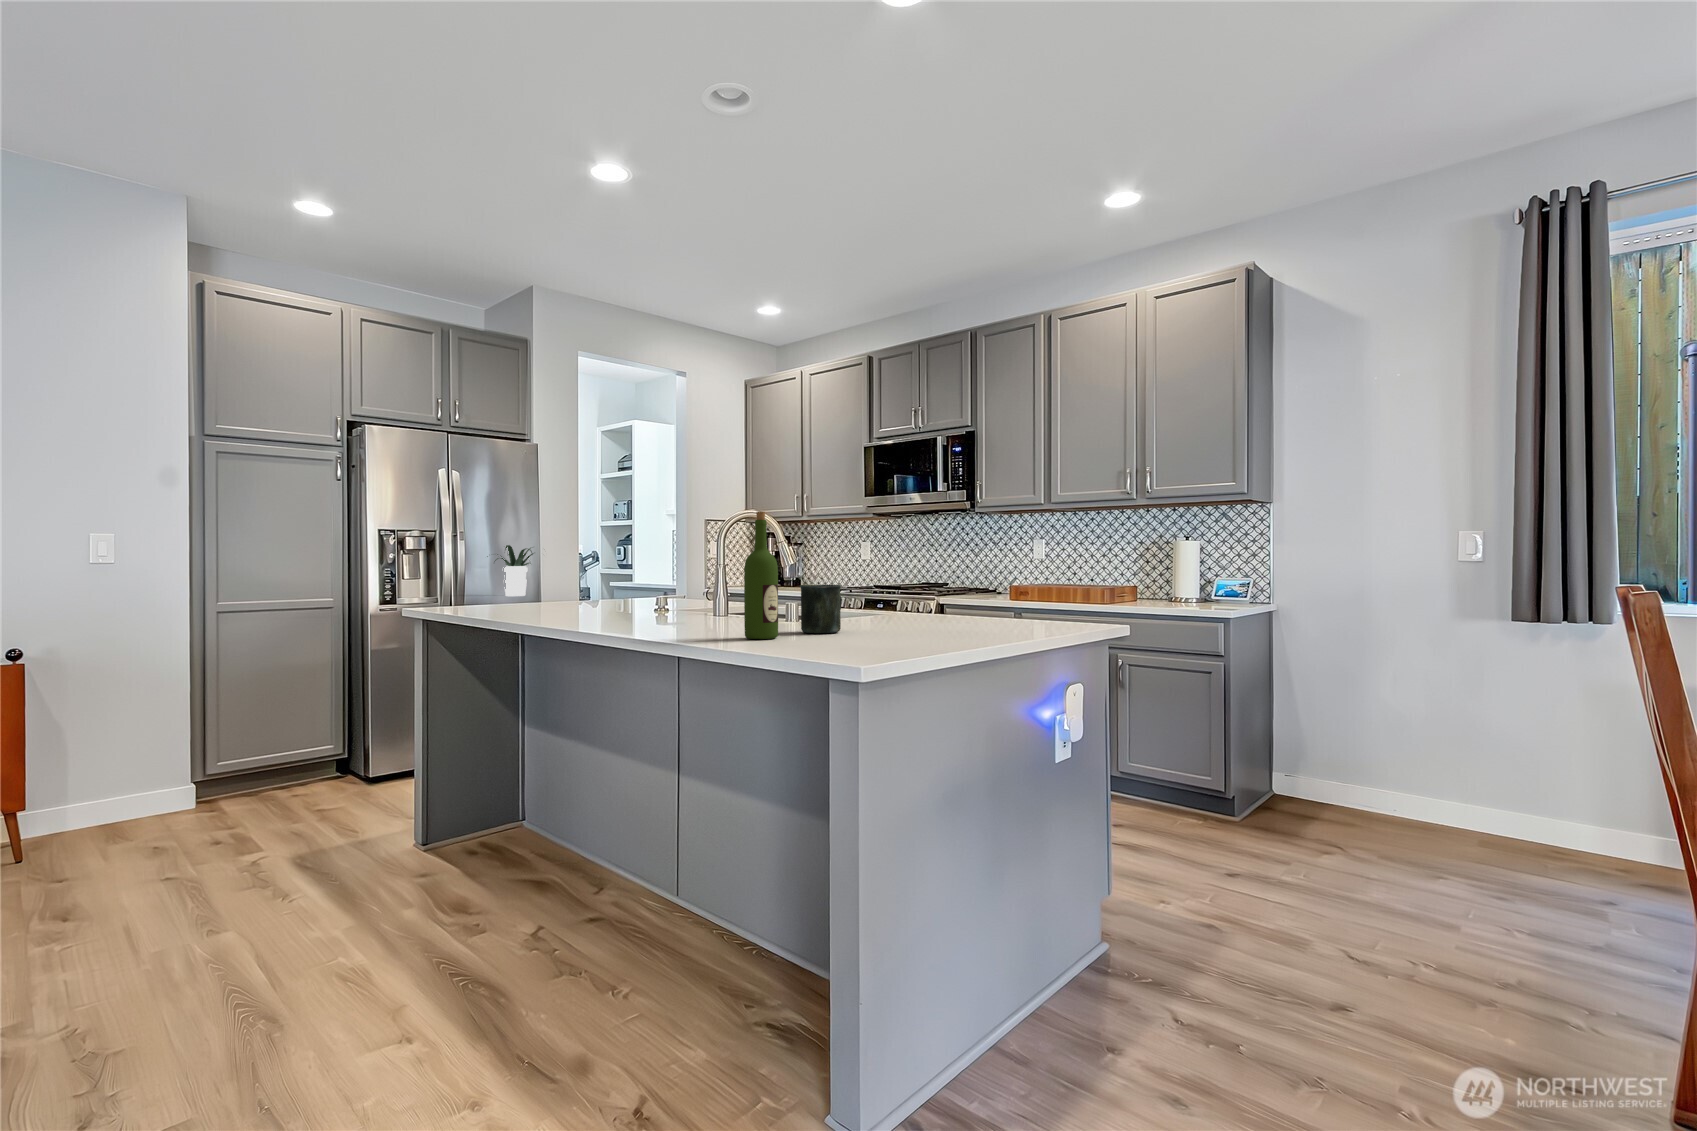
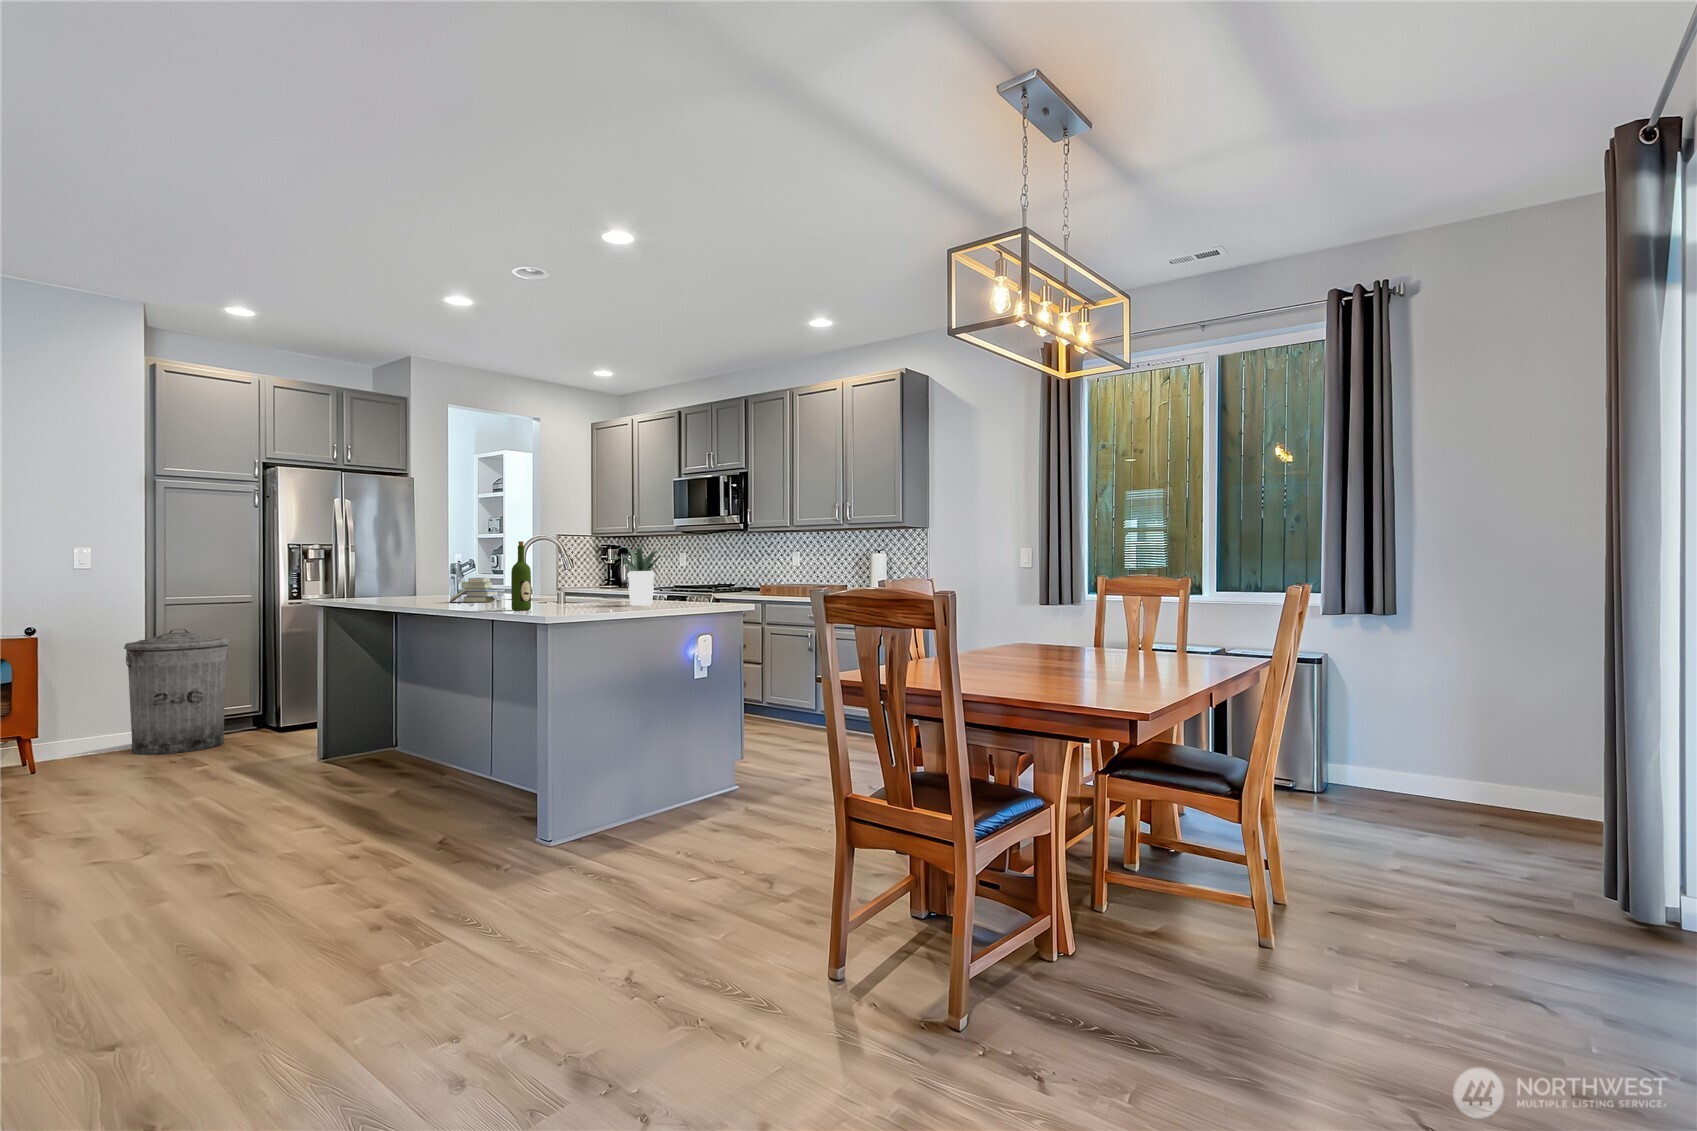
potted plant: present [487,545,534,596] -> present [613,547,670,606]
book: none [605,577,677,615] -> present [450,578,499,602]
mug: present [799,585,842,633] -> none [549,581,577,608]
trash can: none [156,647,300,827] -> present [124,629,230,755]

